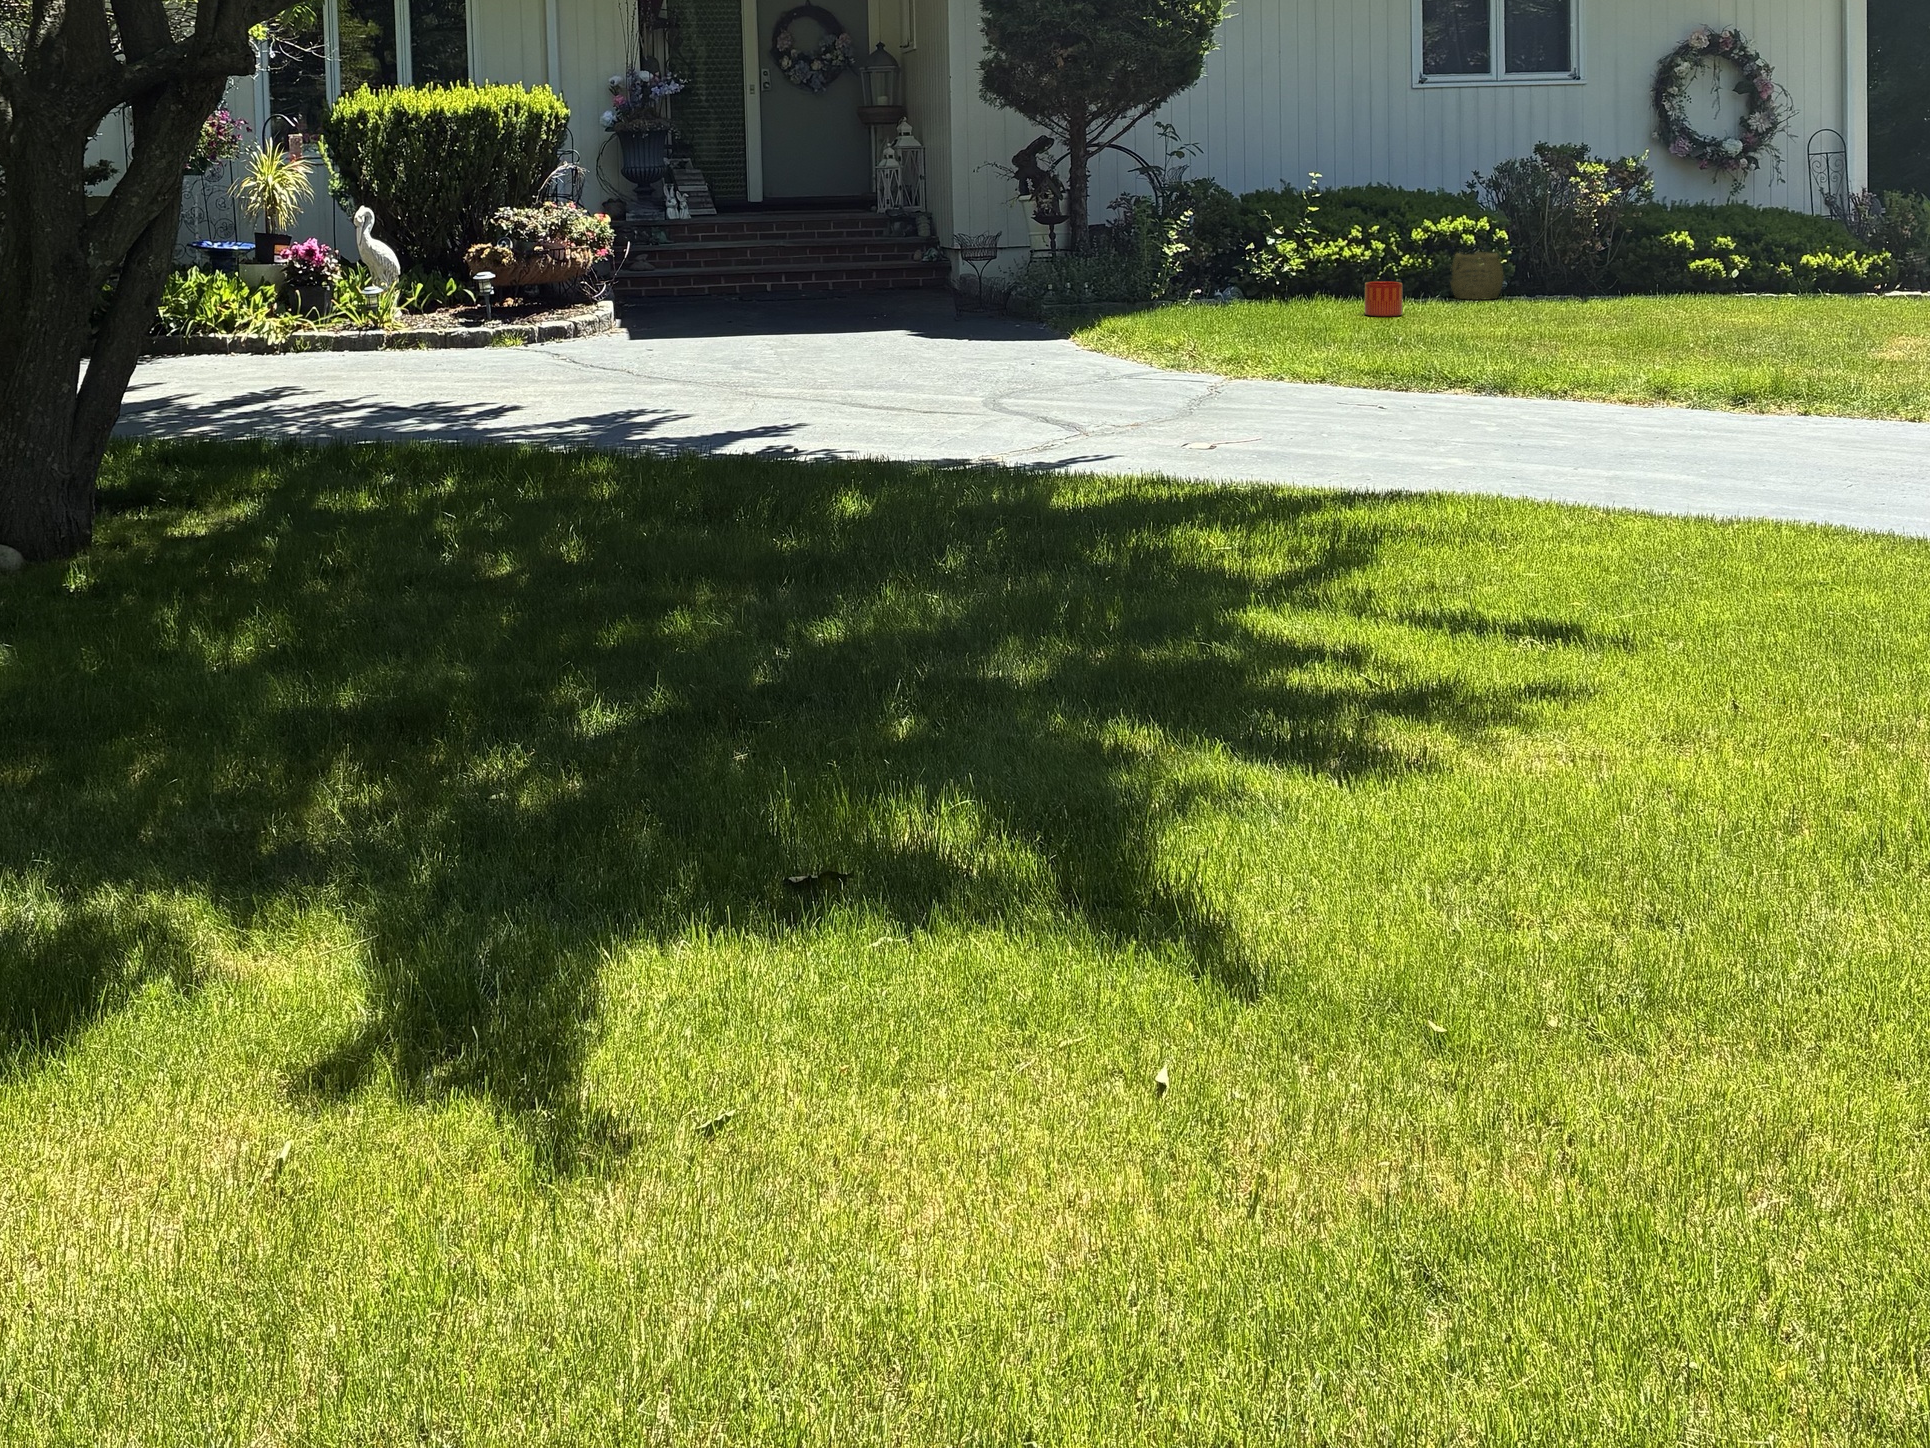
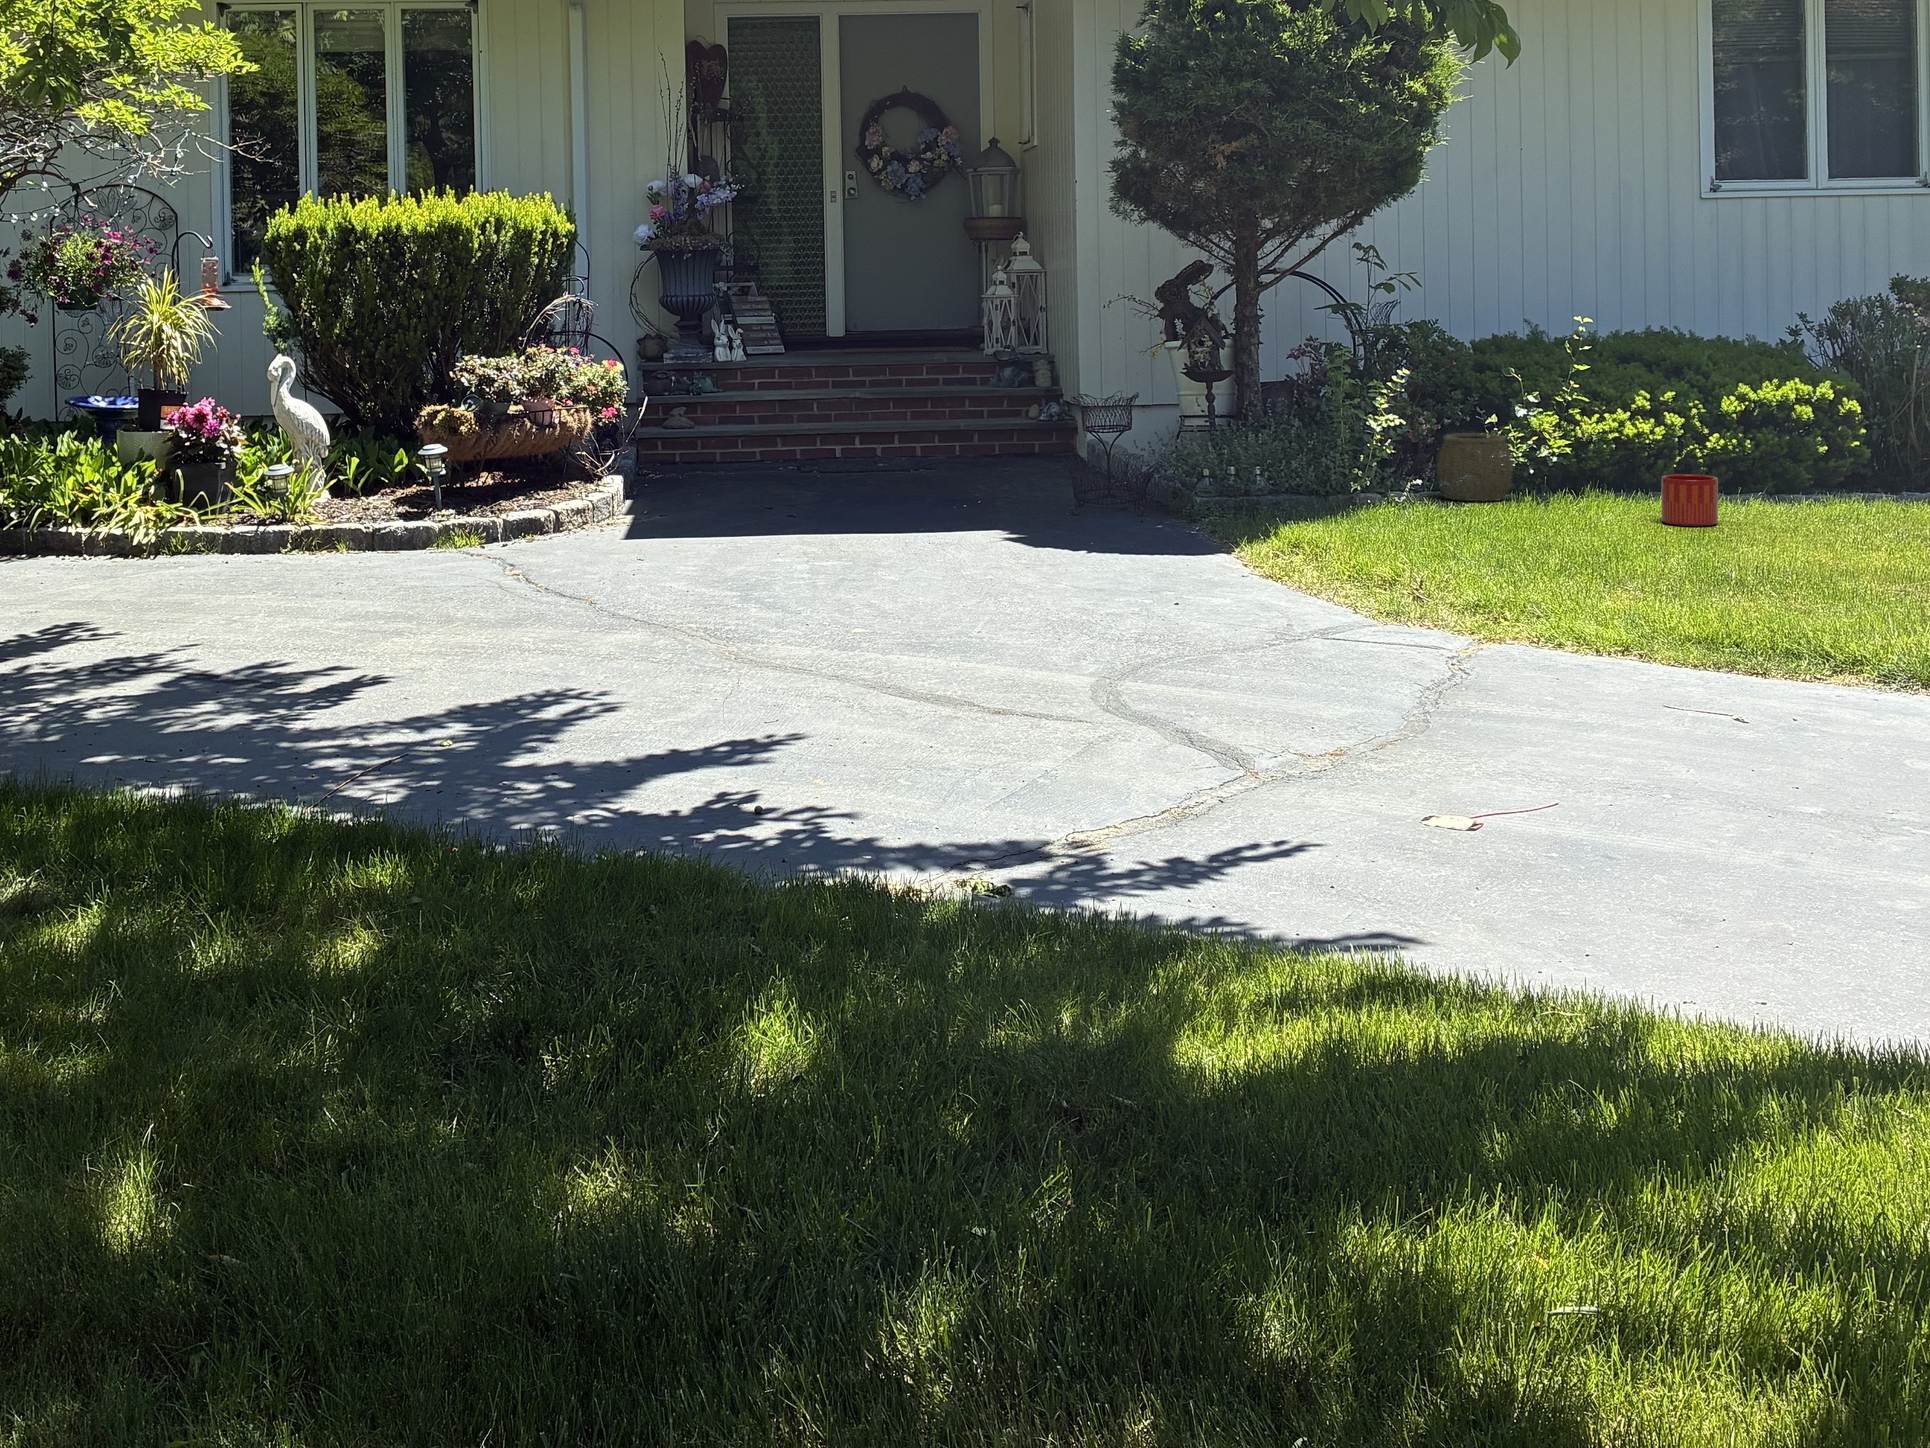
woven basket: present [1451,252,1503,300] -> present [1437,433,1513,502]

